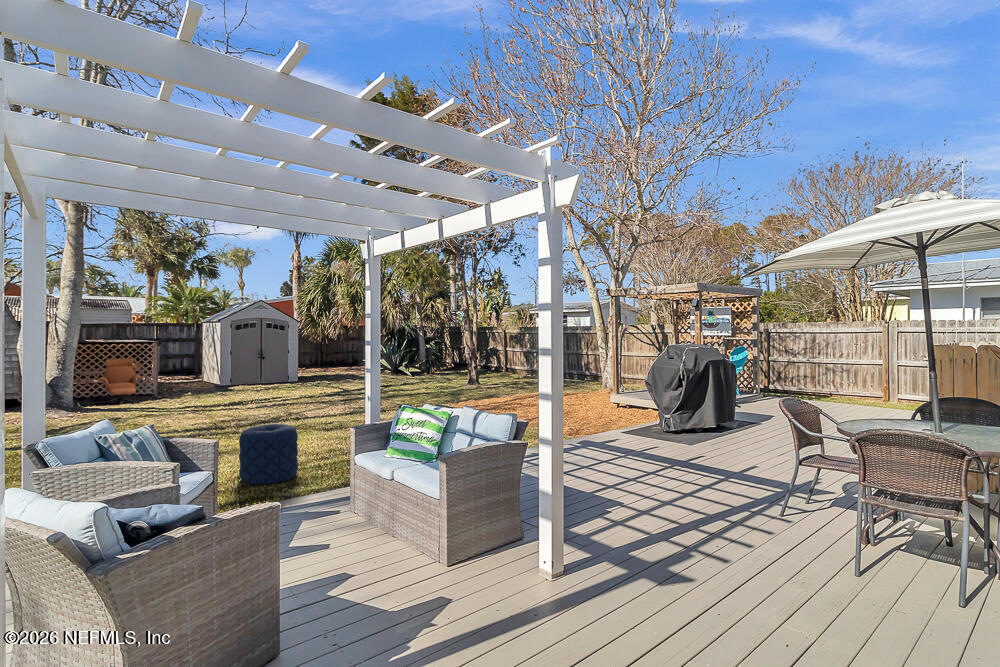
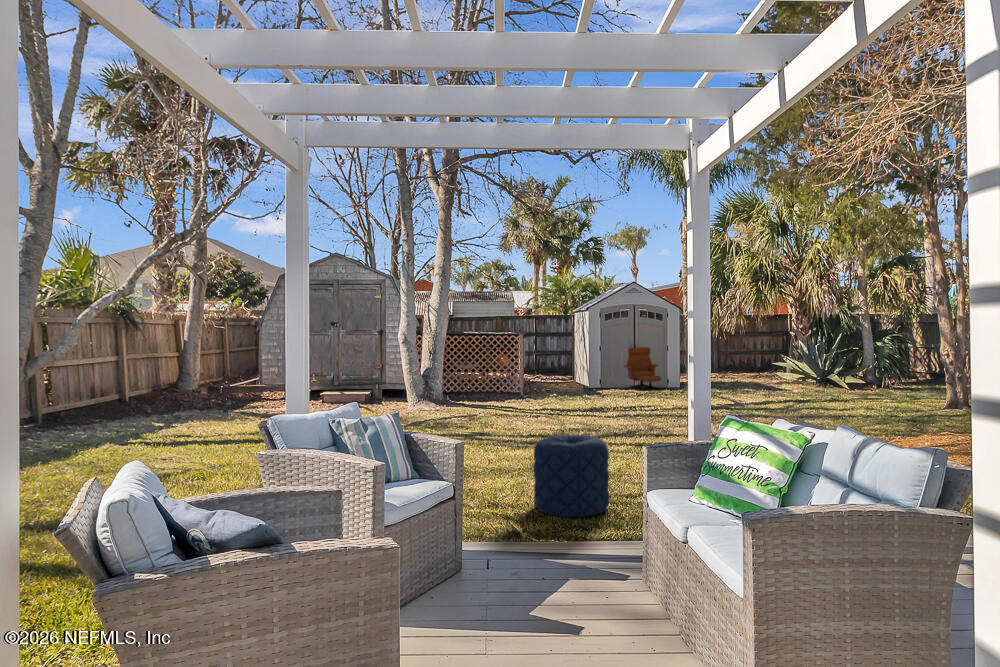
lounge chair: present [99,359,141,404] -> present [624,347,661,391]

